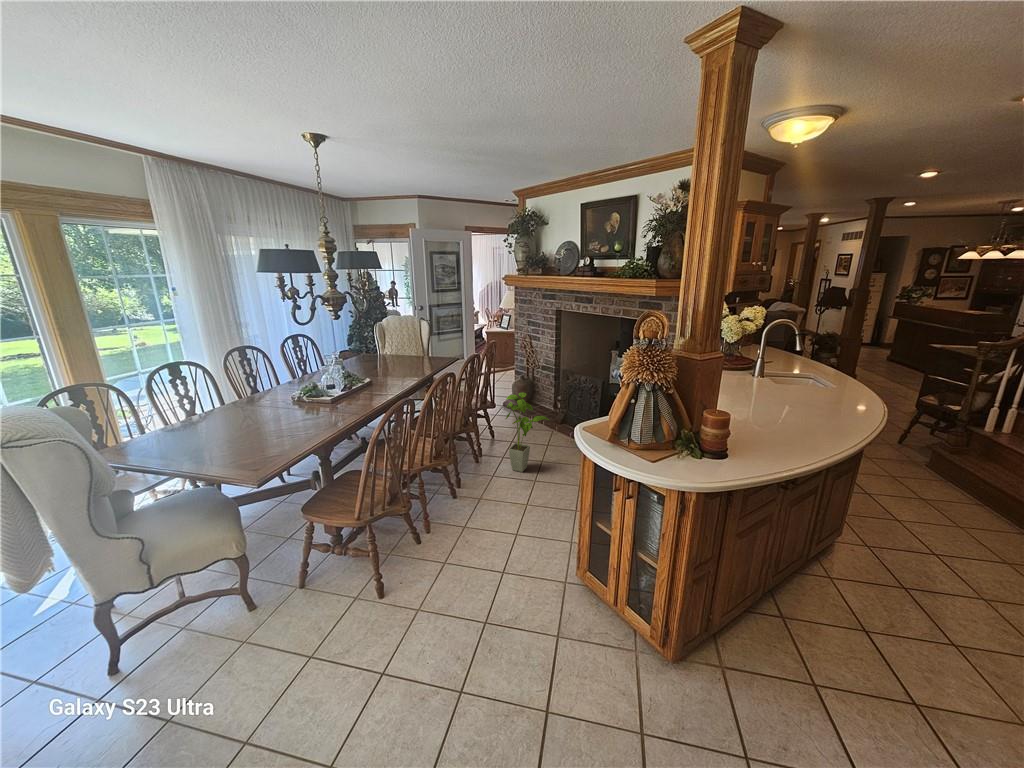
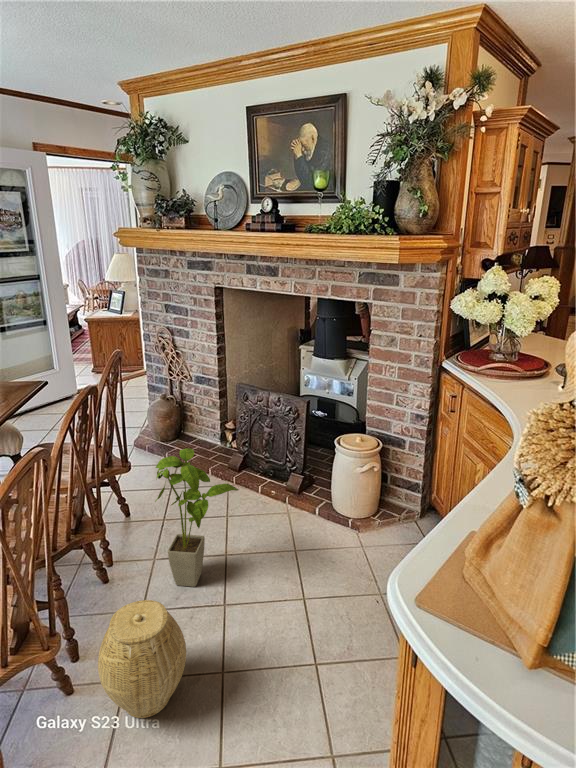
woven basket: none [467,458,509,514] -> present [98,600,186,718]

